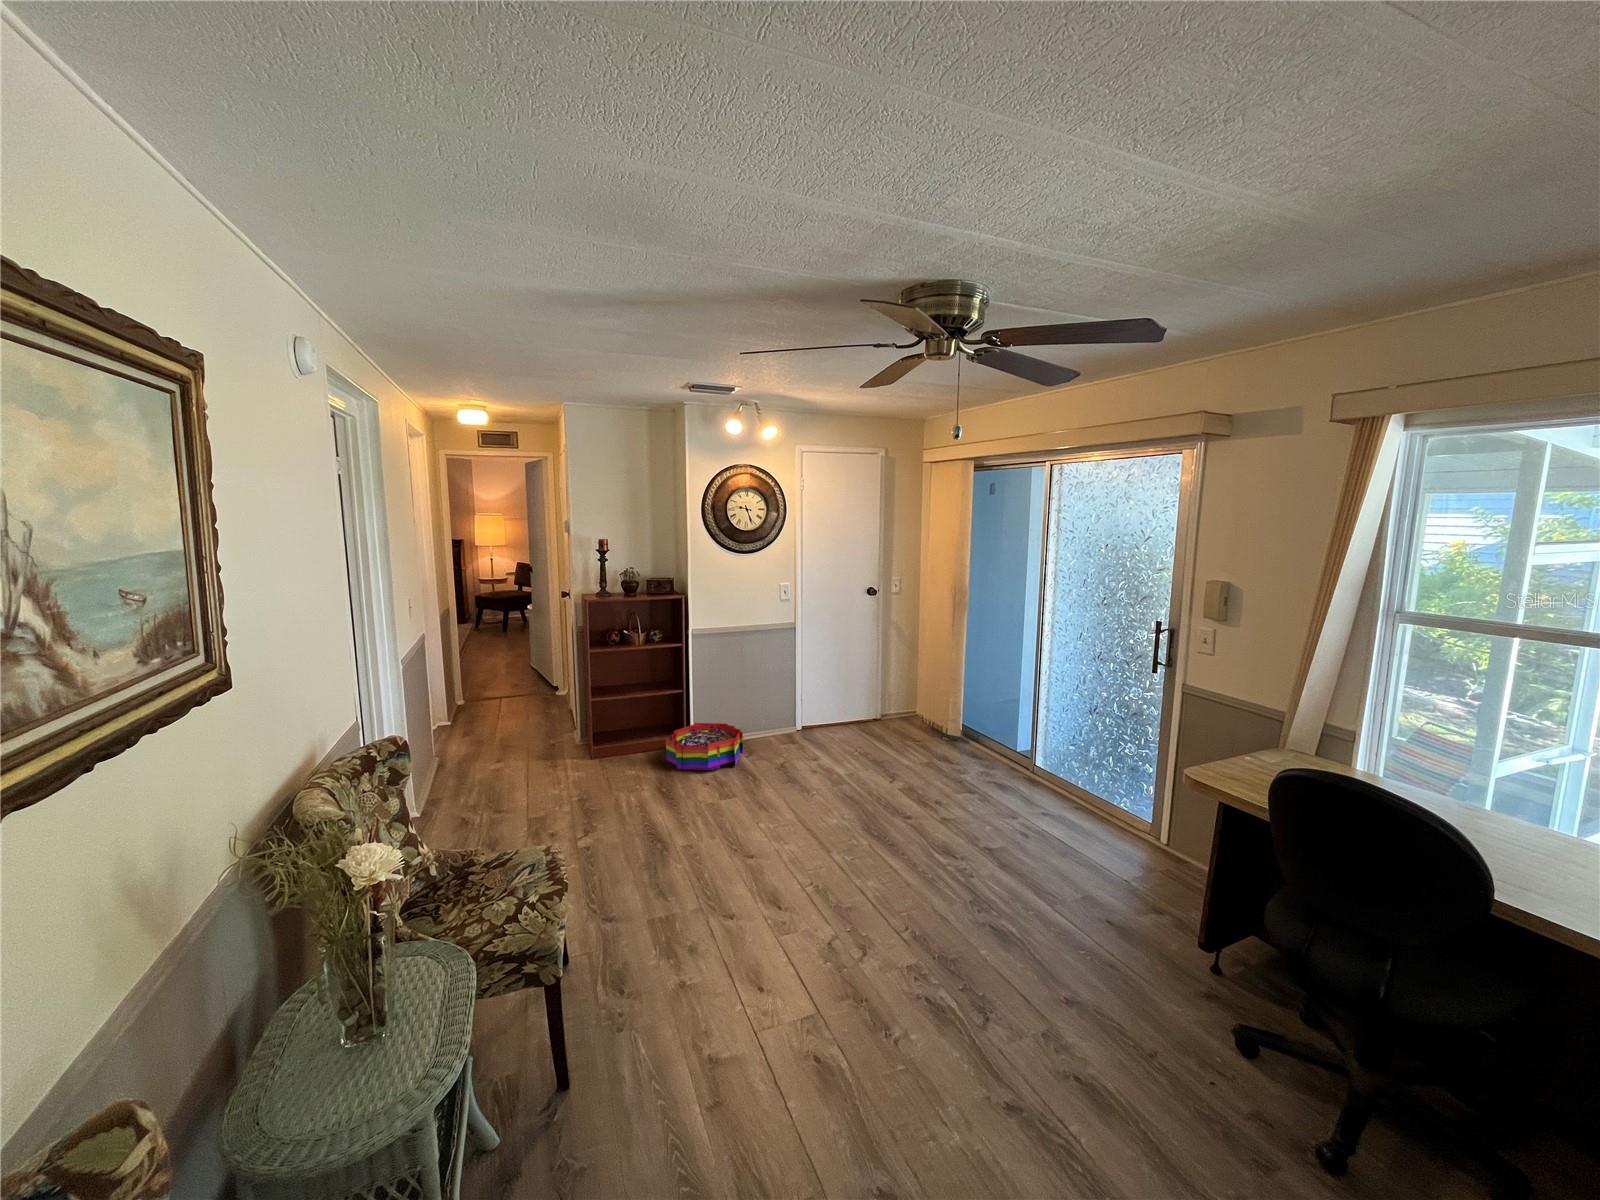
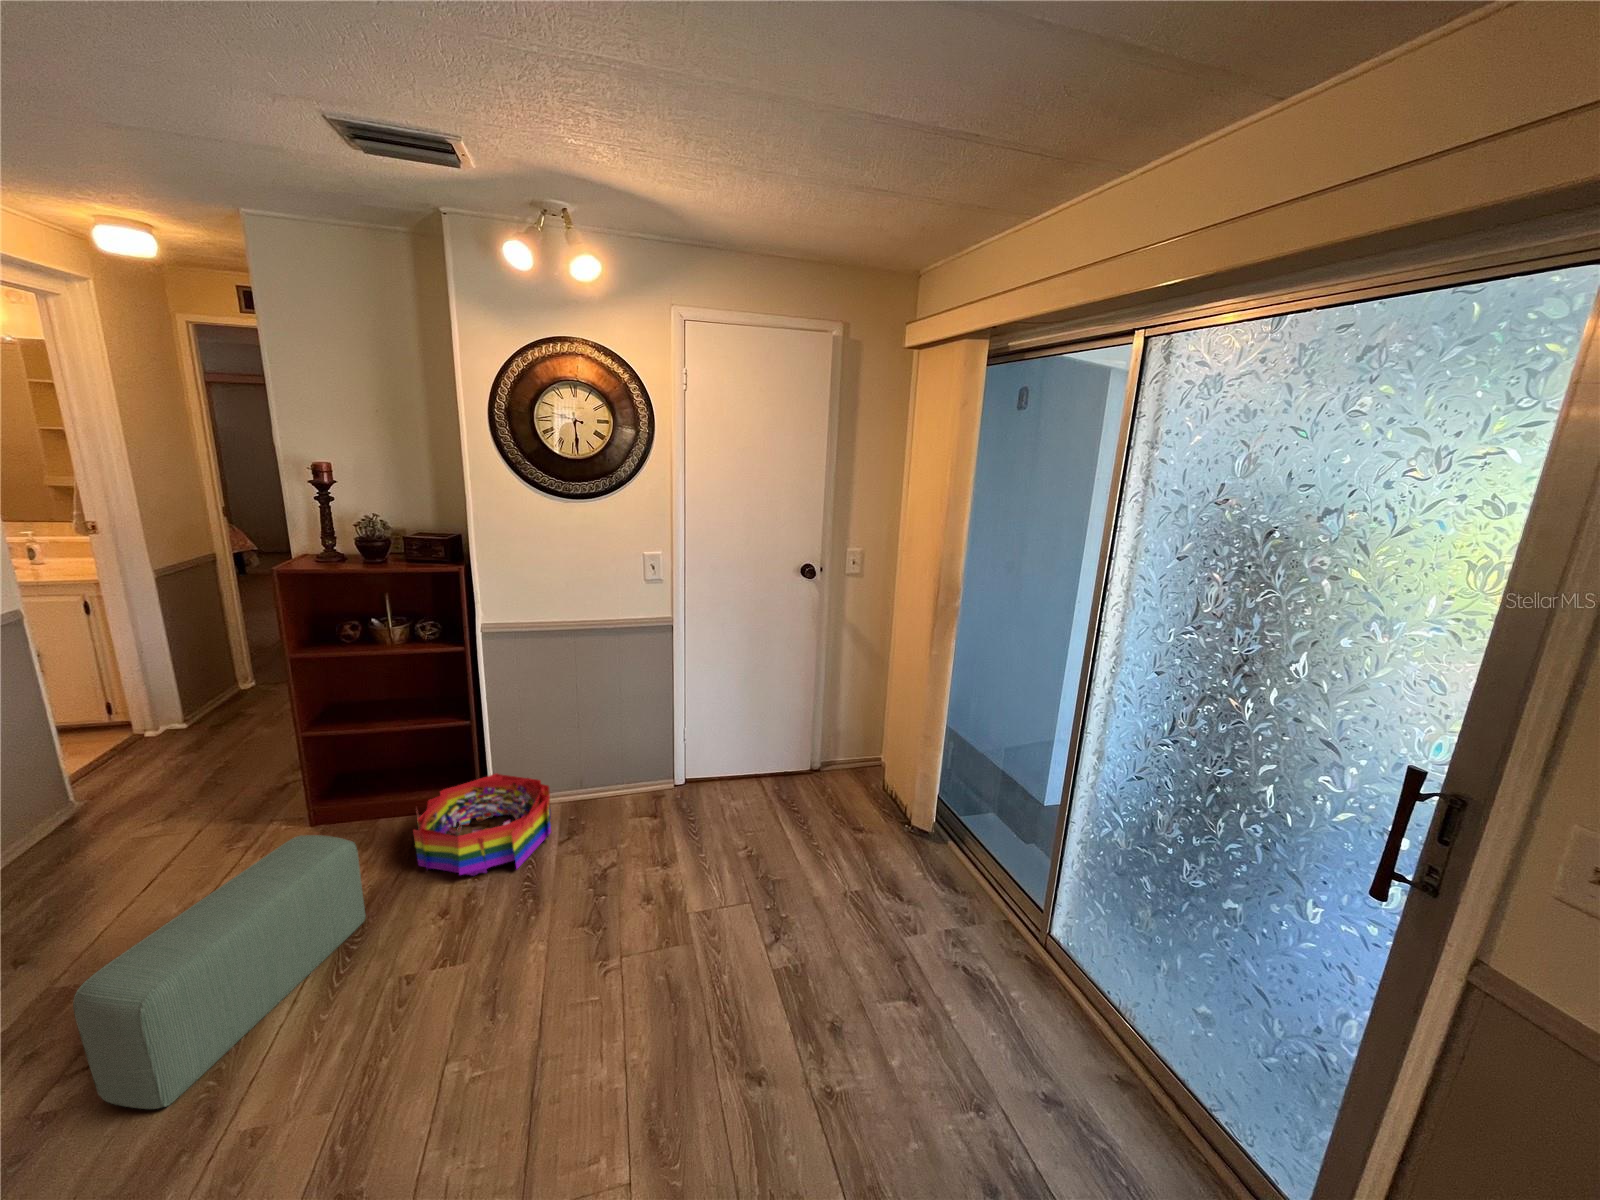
pouf: none [611,738,671,842] -> present [73,835,366,1109]

